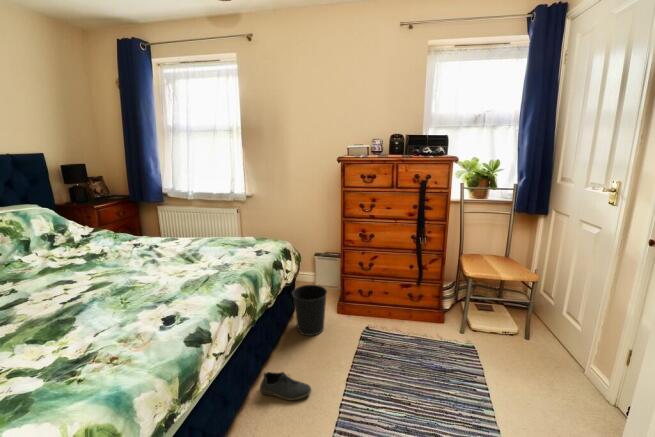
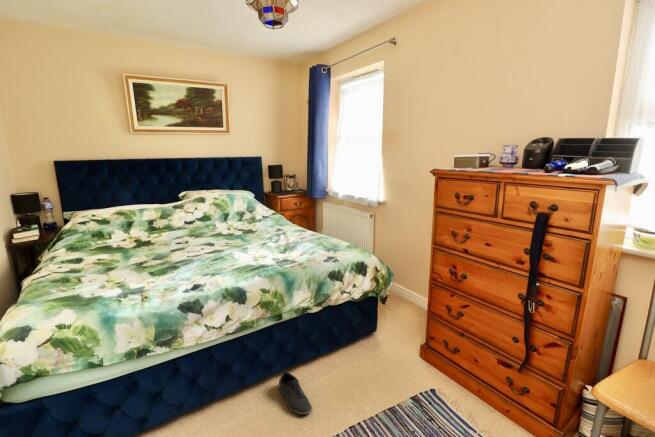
wastebasket: present [292,285,327,336] -> none [358,309,398,368]

